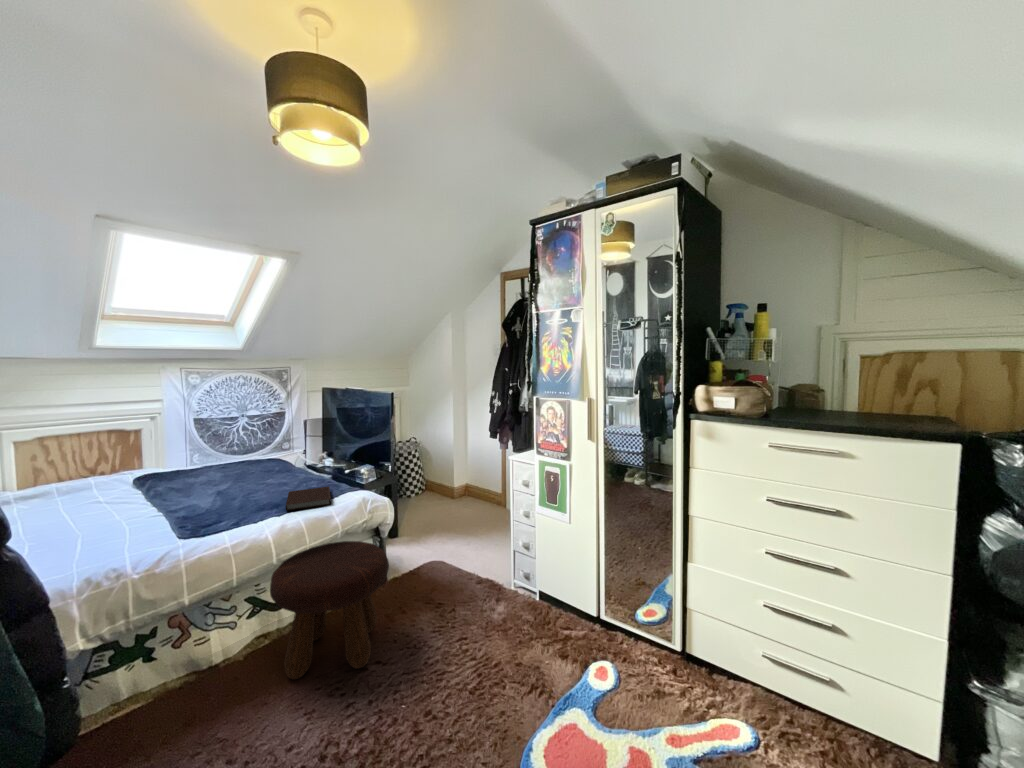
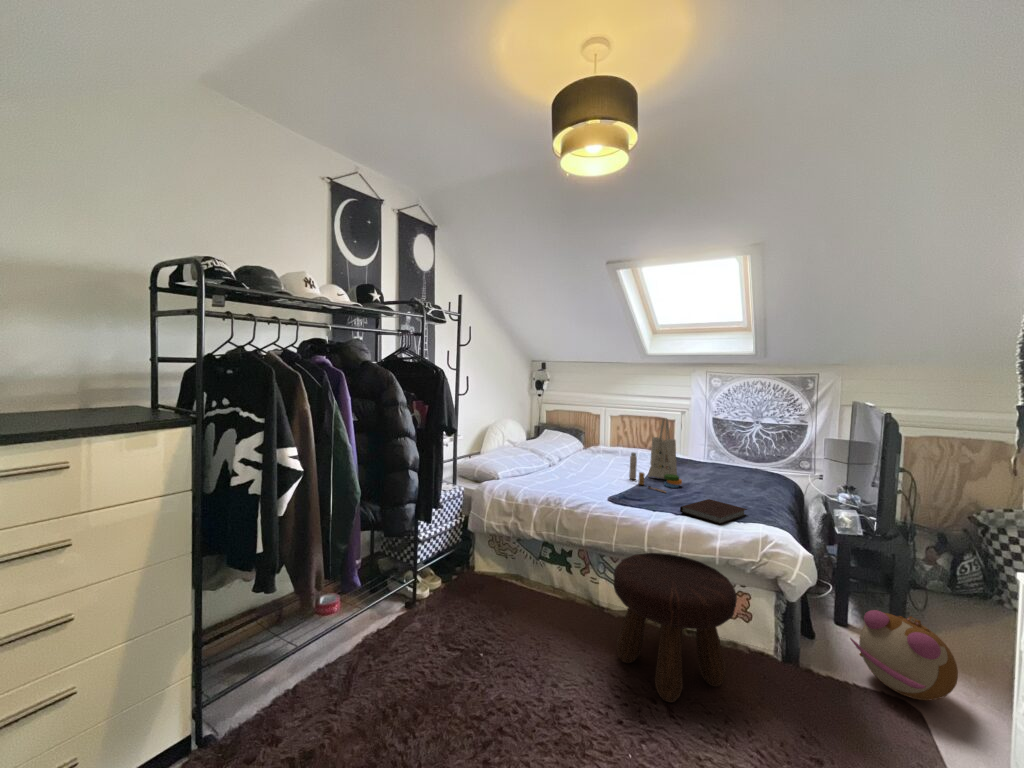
tote bag: none [156,425,234,509] -> present [629,418,682,492]
plush toy: none [405,513,451,561] -> present [850,610,958,700]

